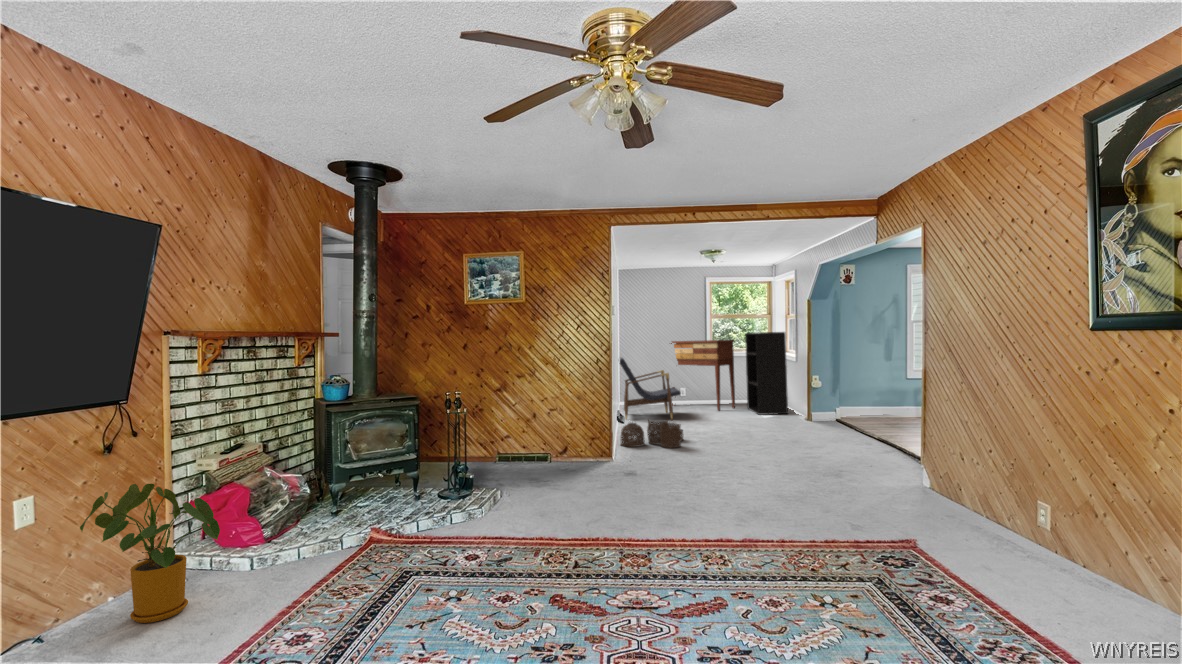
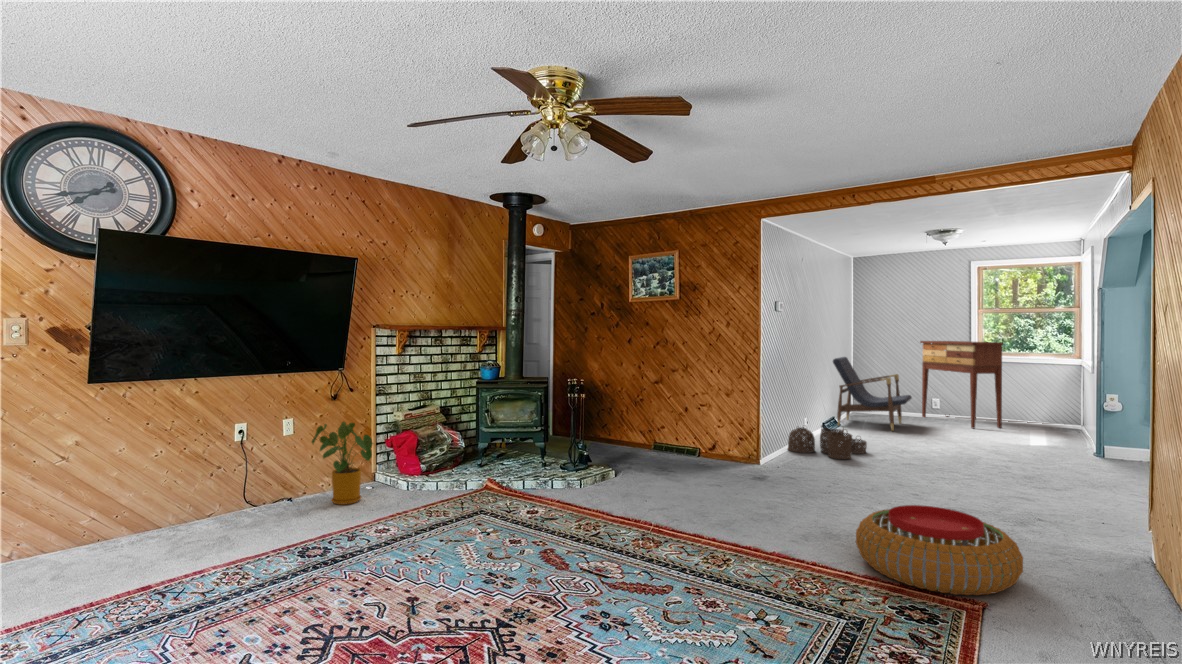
bookshelf: present [745,332,788,415] -> none [1019,335,1068,443]
pouf: none [815,473,960,547] -> present [856,505,1023,595]

